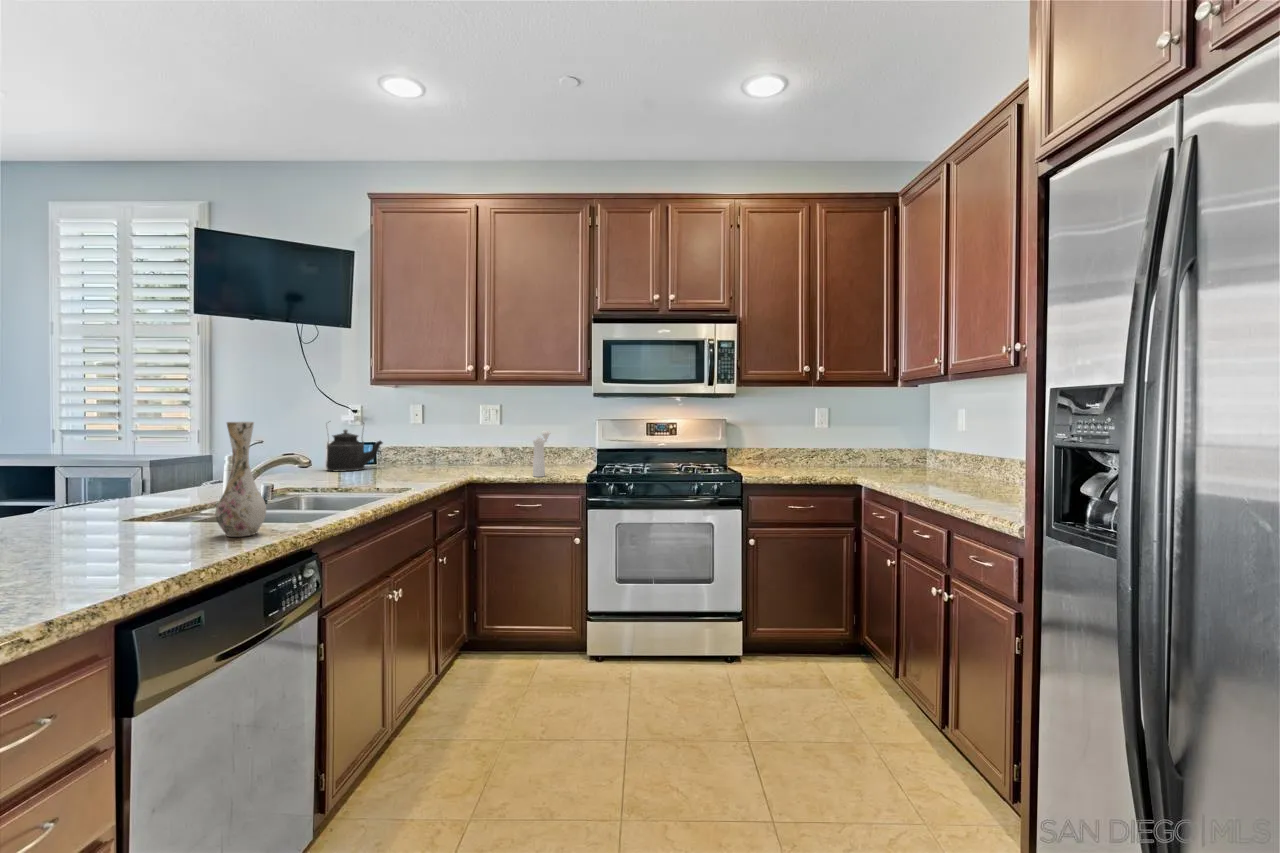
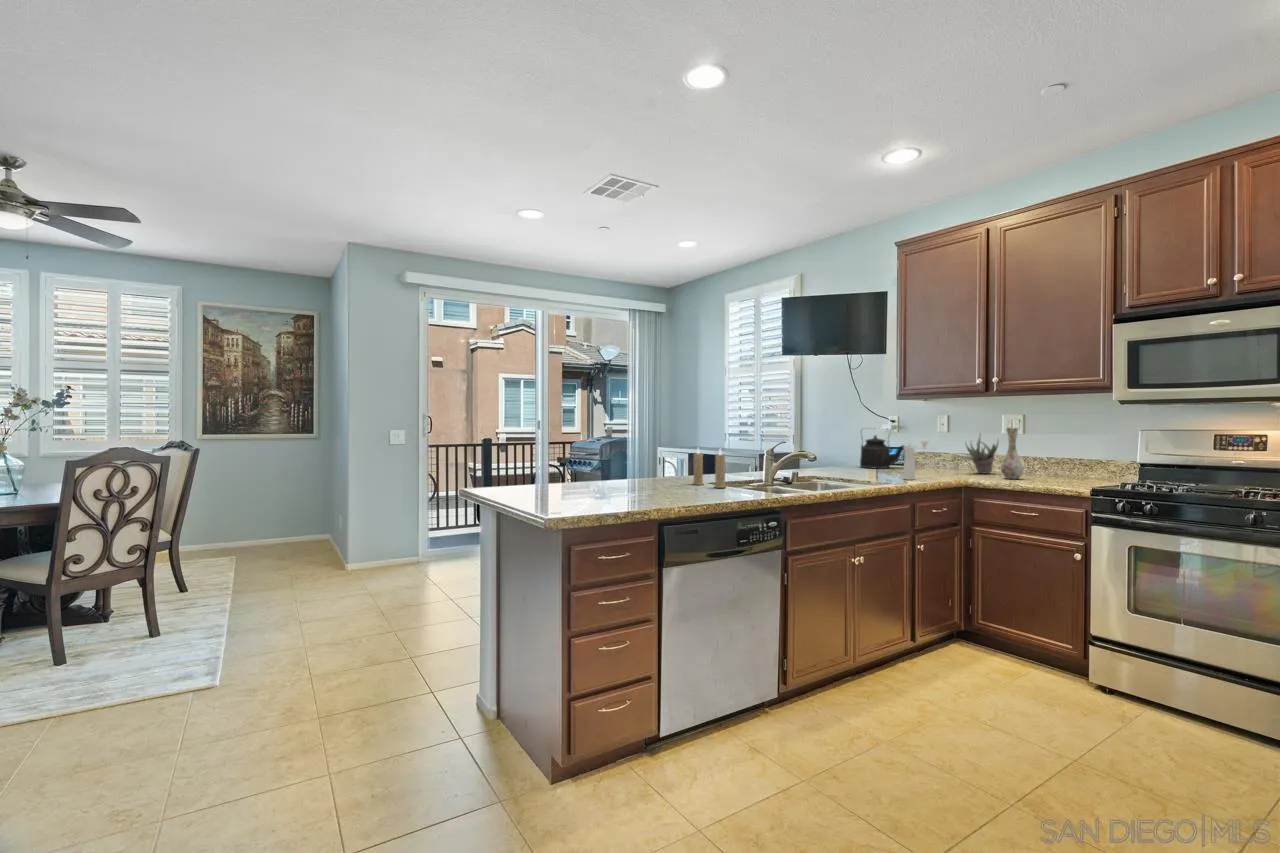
vase: present [216,422,266,537] -> present [1001,428,1023,479]
succulent plant: none [448,423,486,467] -> present [957,434,999,473]
pepper mill: present [533,431,550,477] -> present [903,439,929,480]
candle: none [98,456,192,532] -> present [692,449,726,488]

